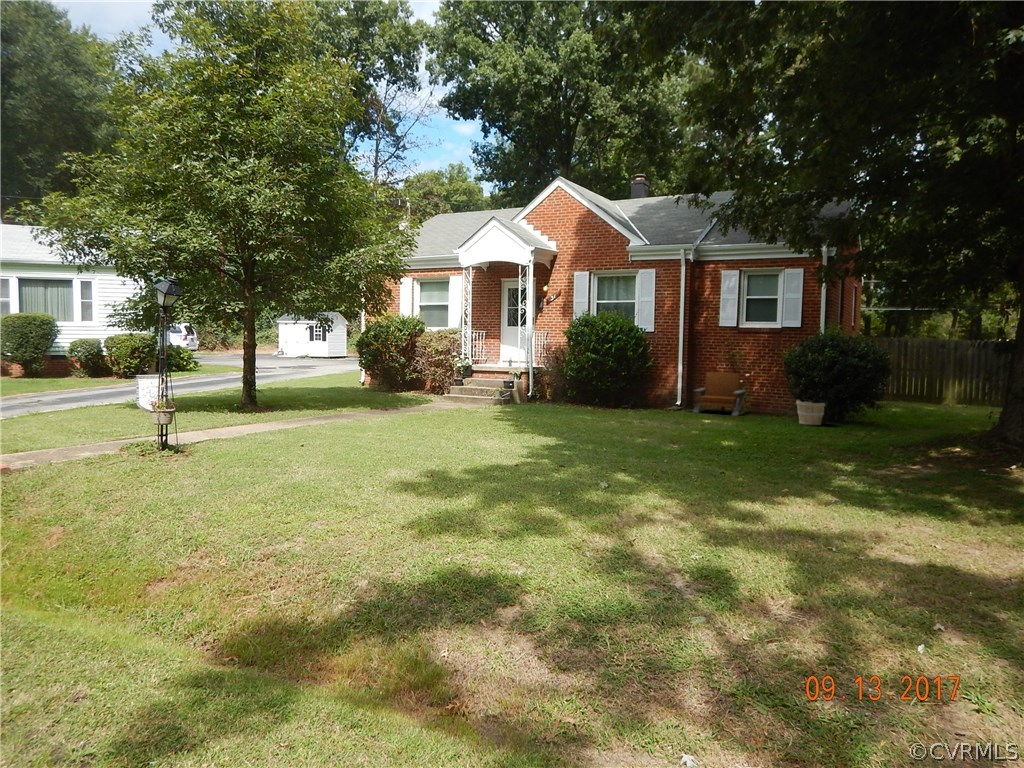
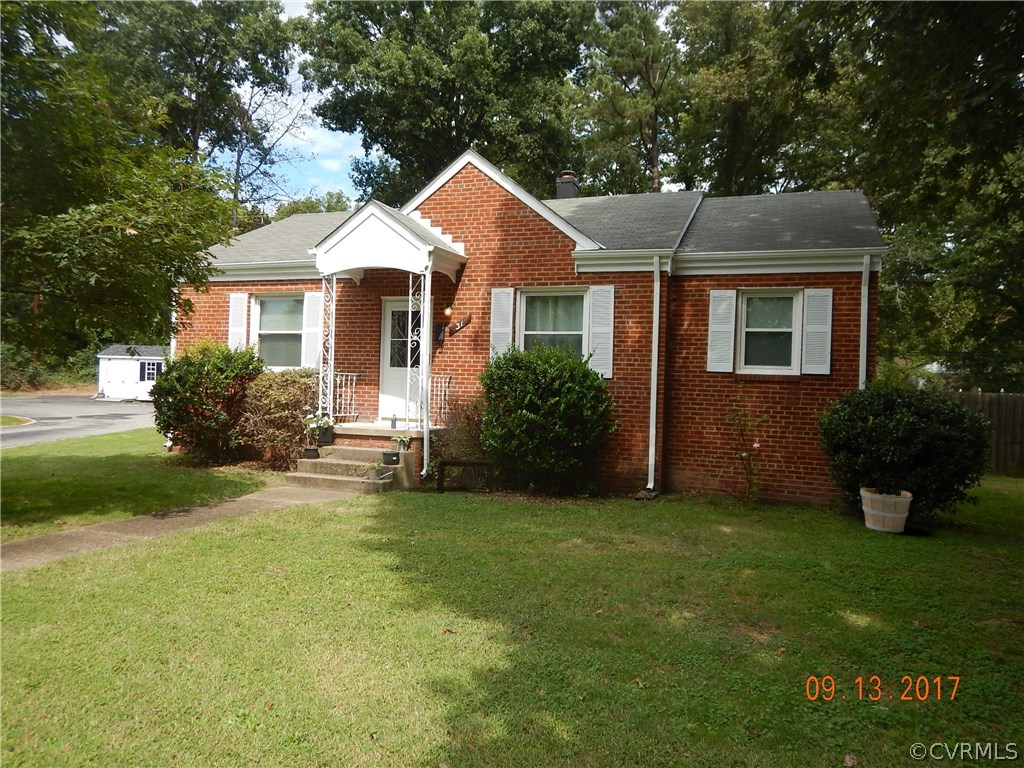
lounge chair: present [693,372,746,416] -> none [681,439,754,510]
bench: none [537,386,573,406] -> present [437,459,494,493]

